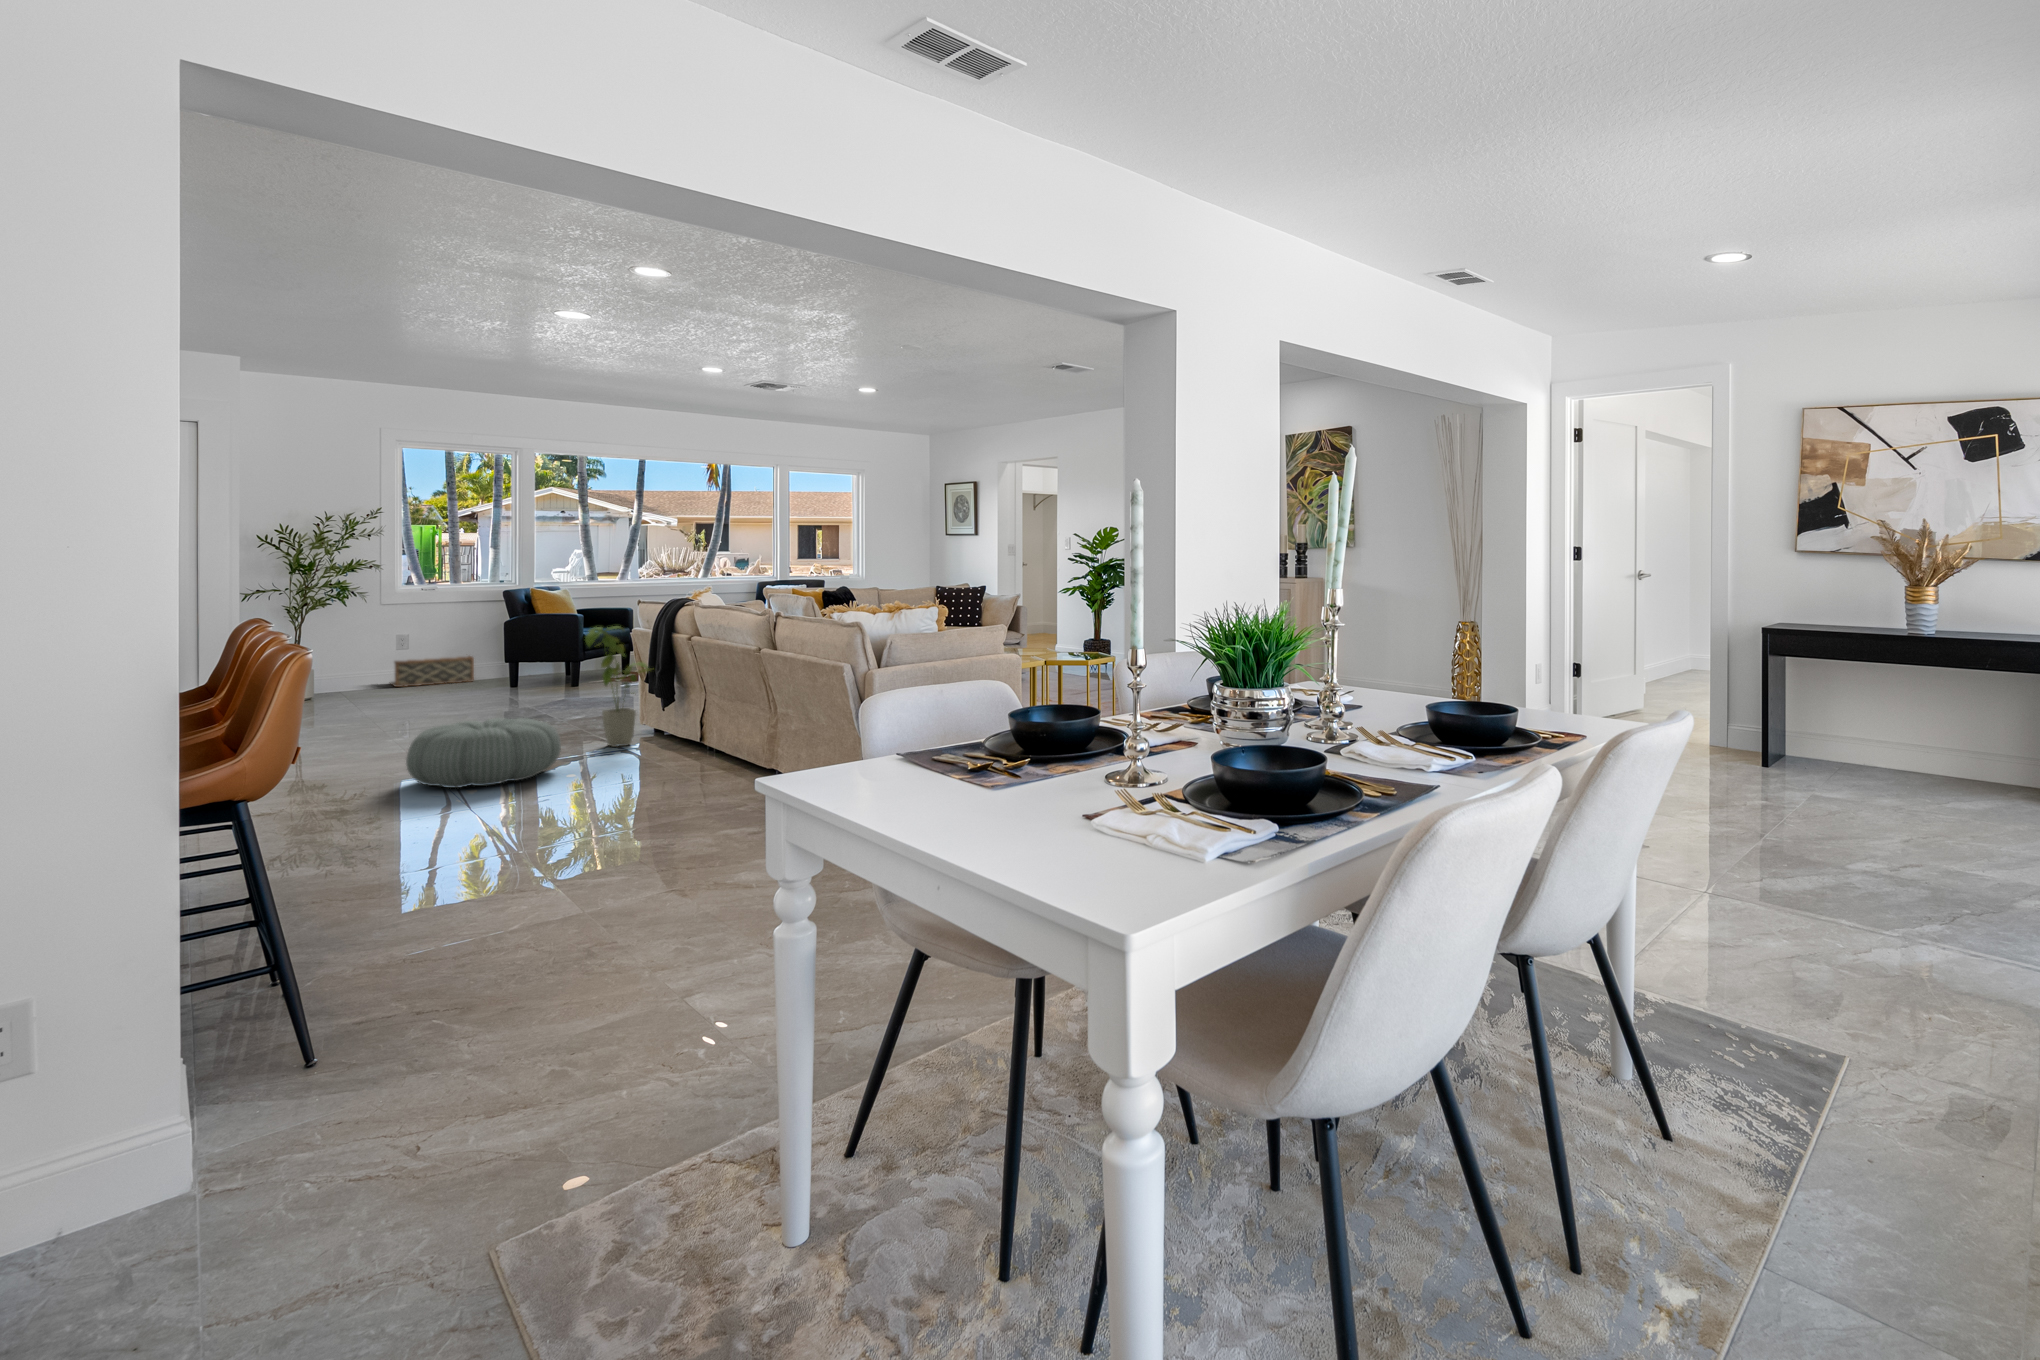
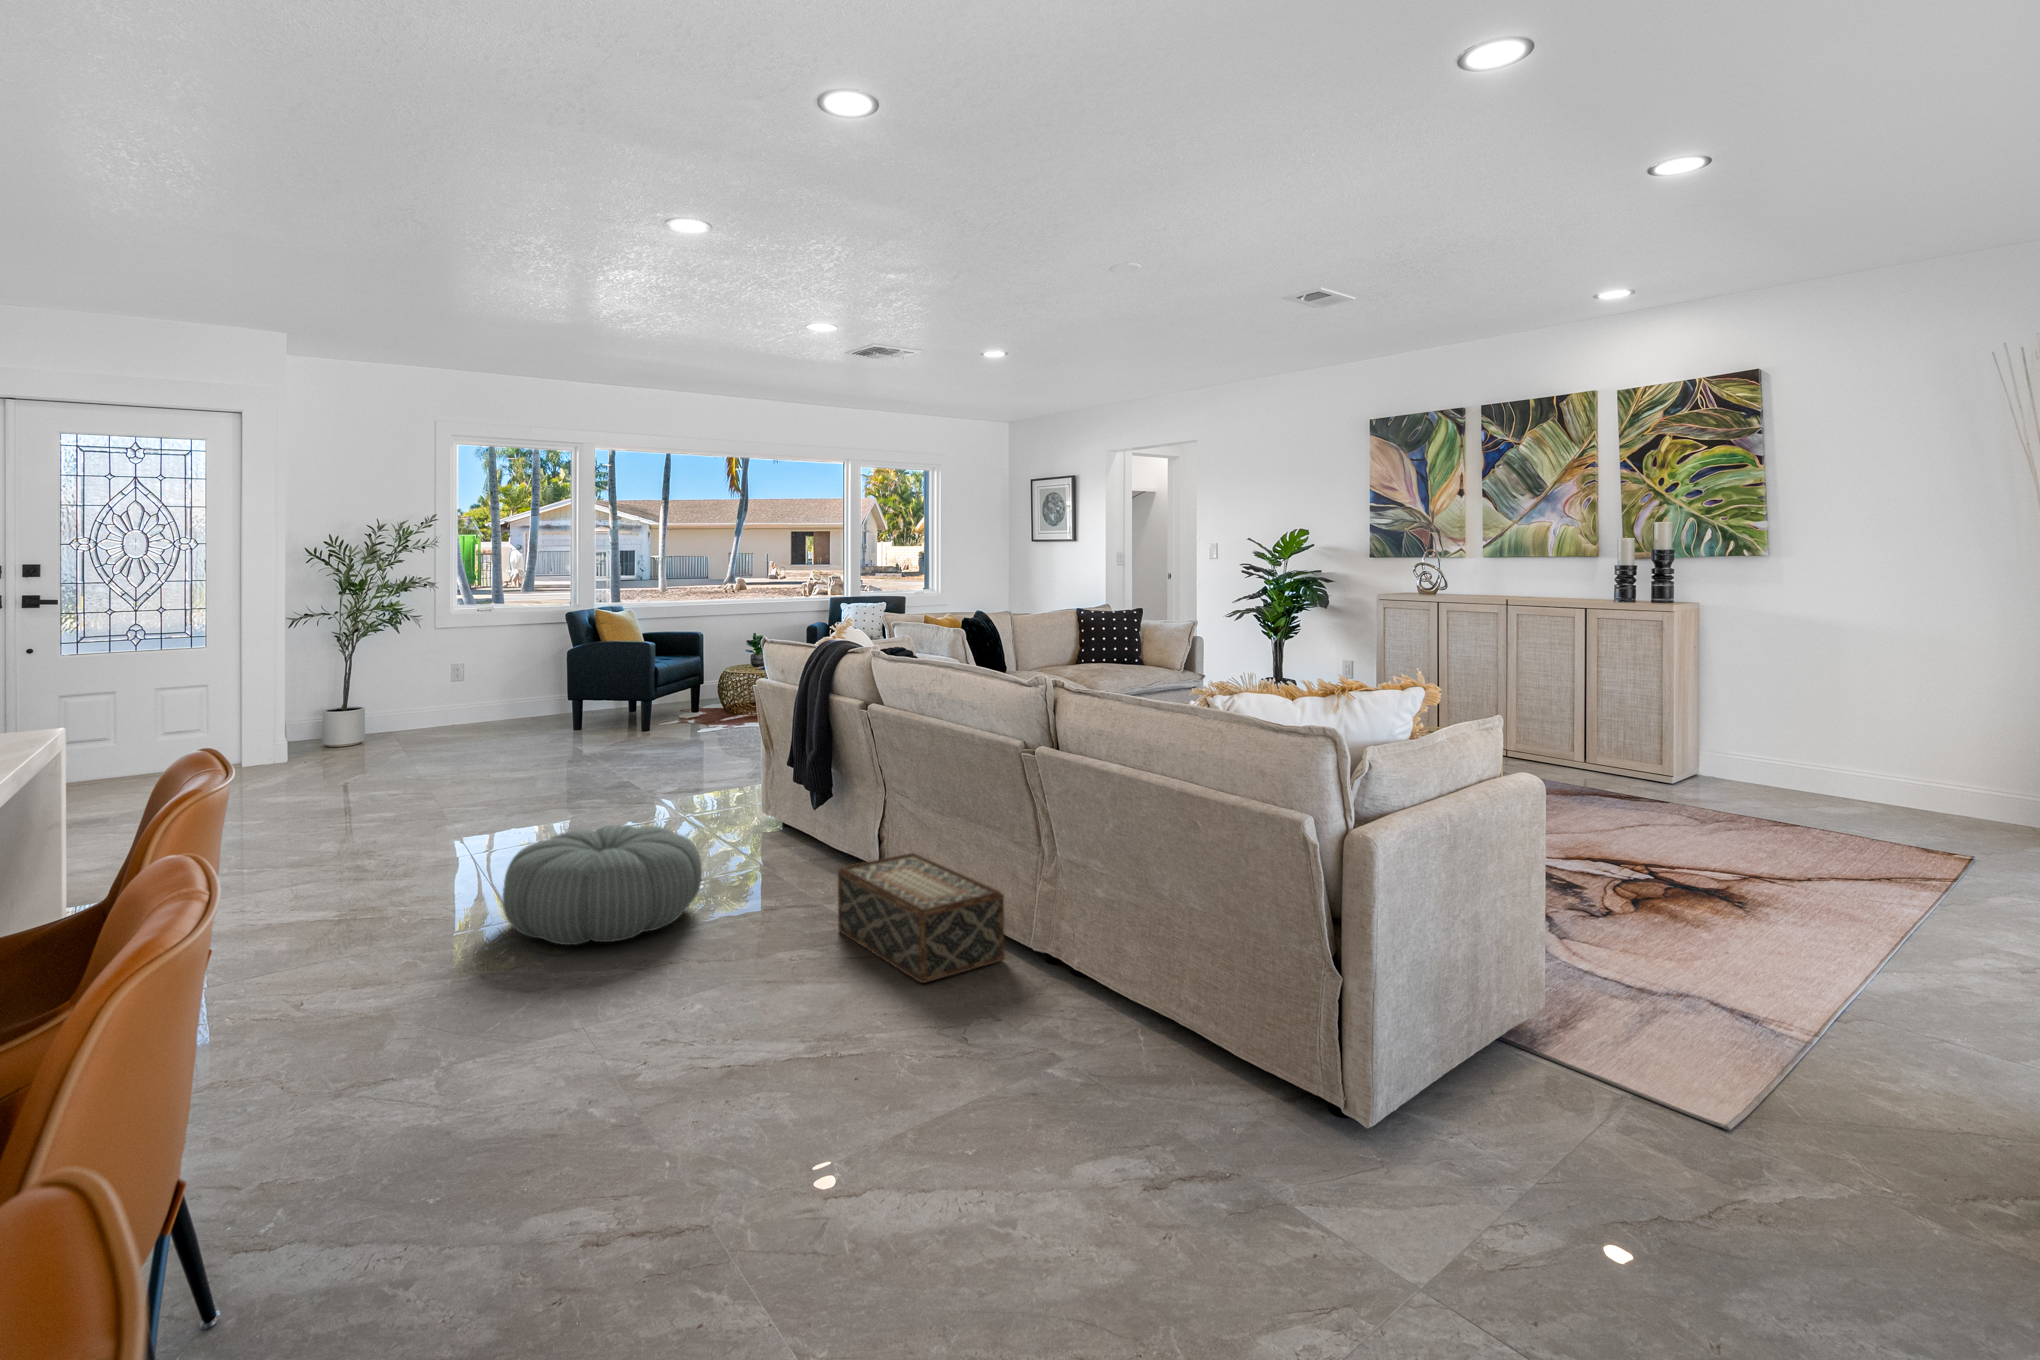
house plant: present [585,626,654,747] -> none [716,681,803,855]
woven basket: present [391,656,474,687] -> present [838,853,1005,983]

